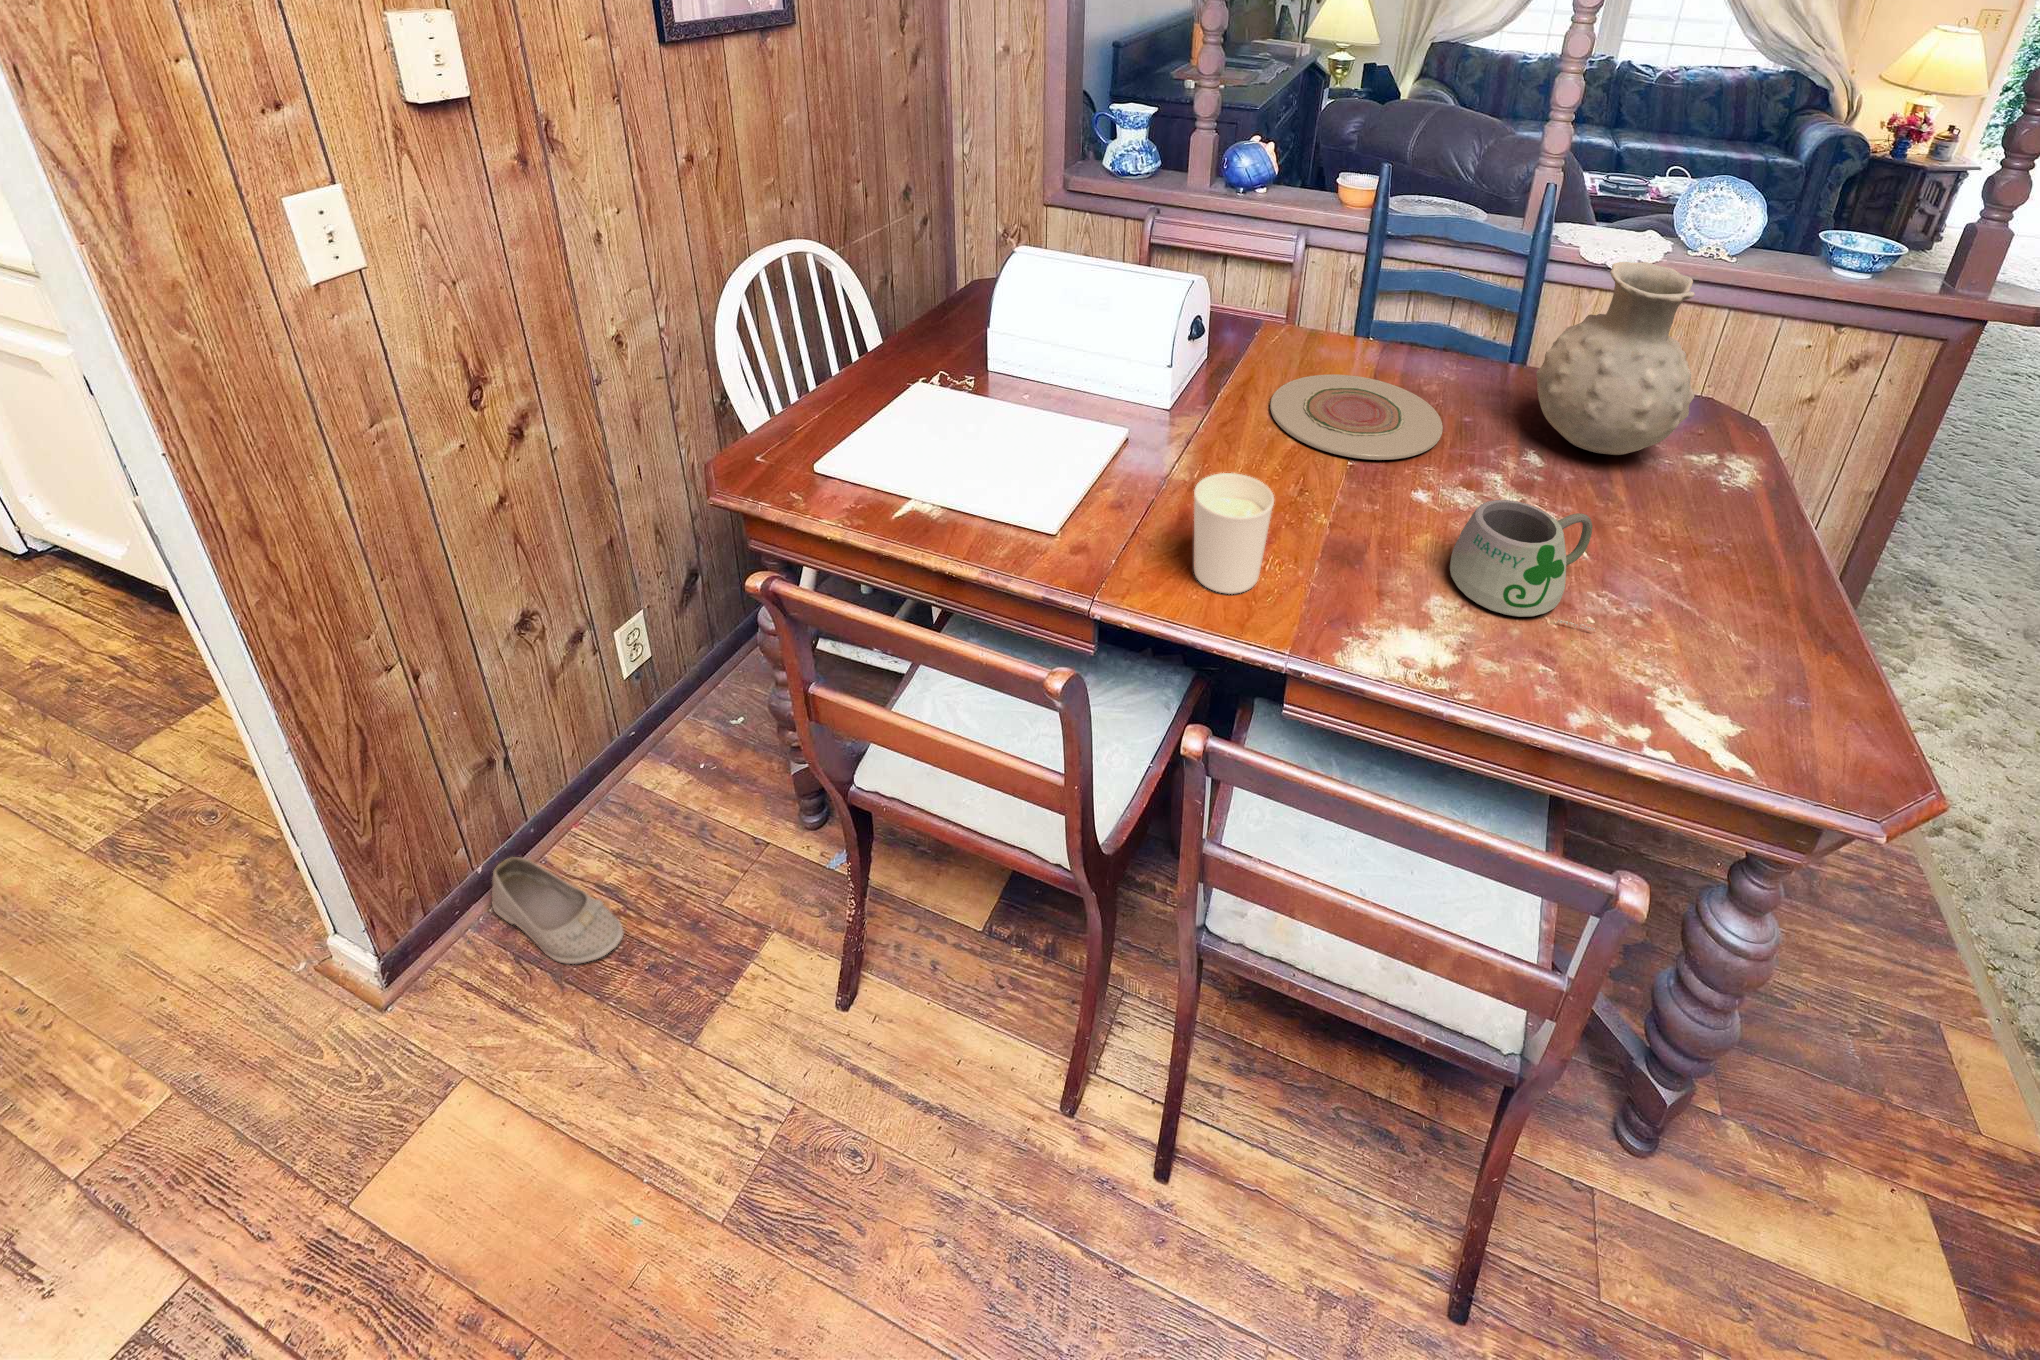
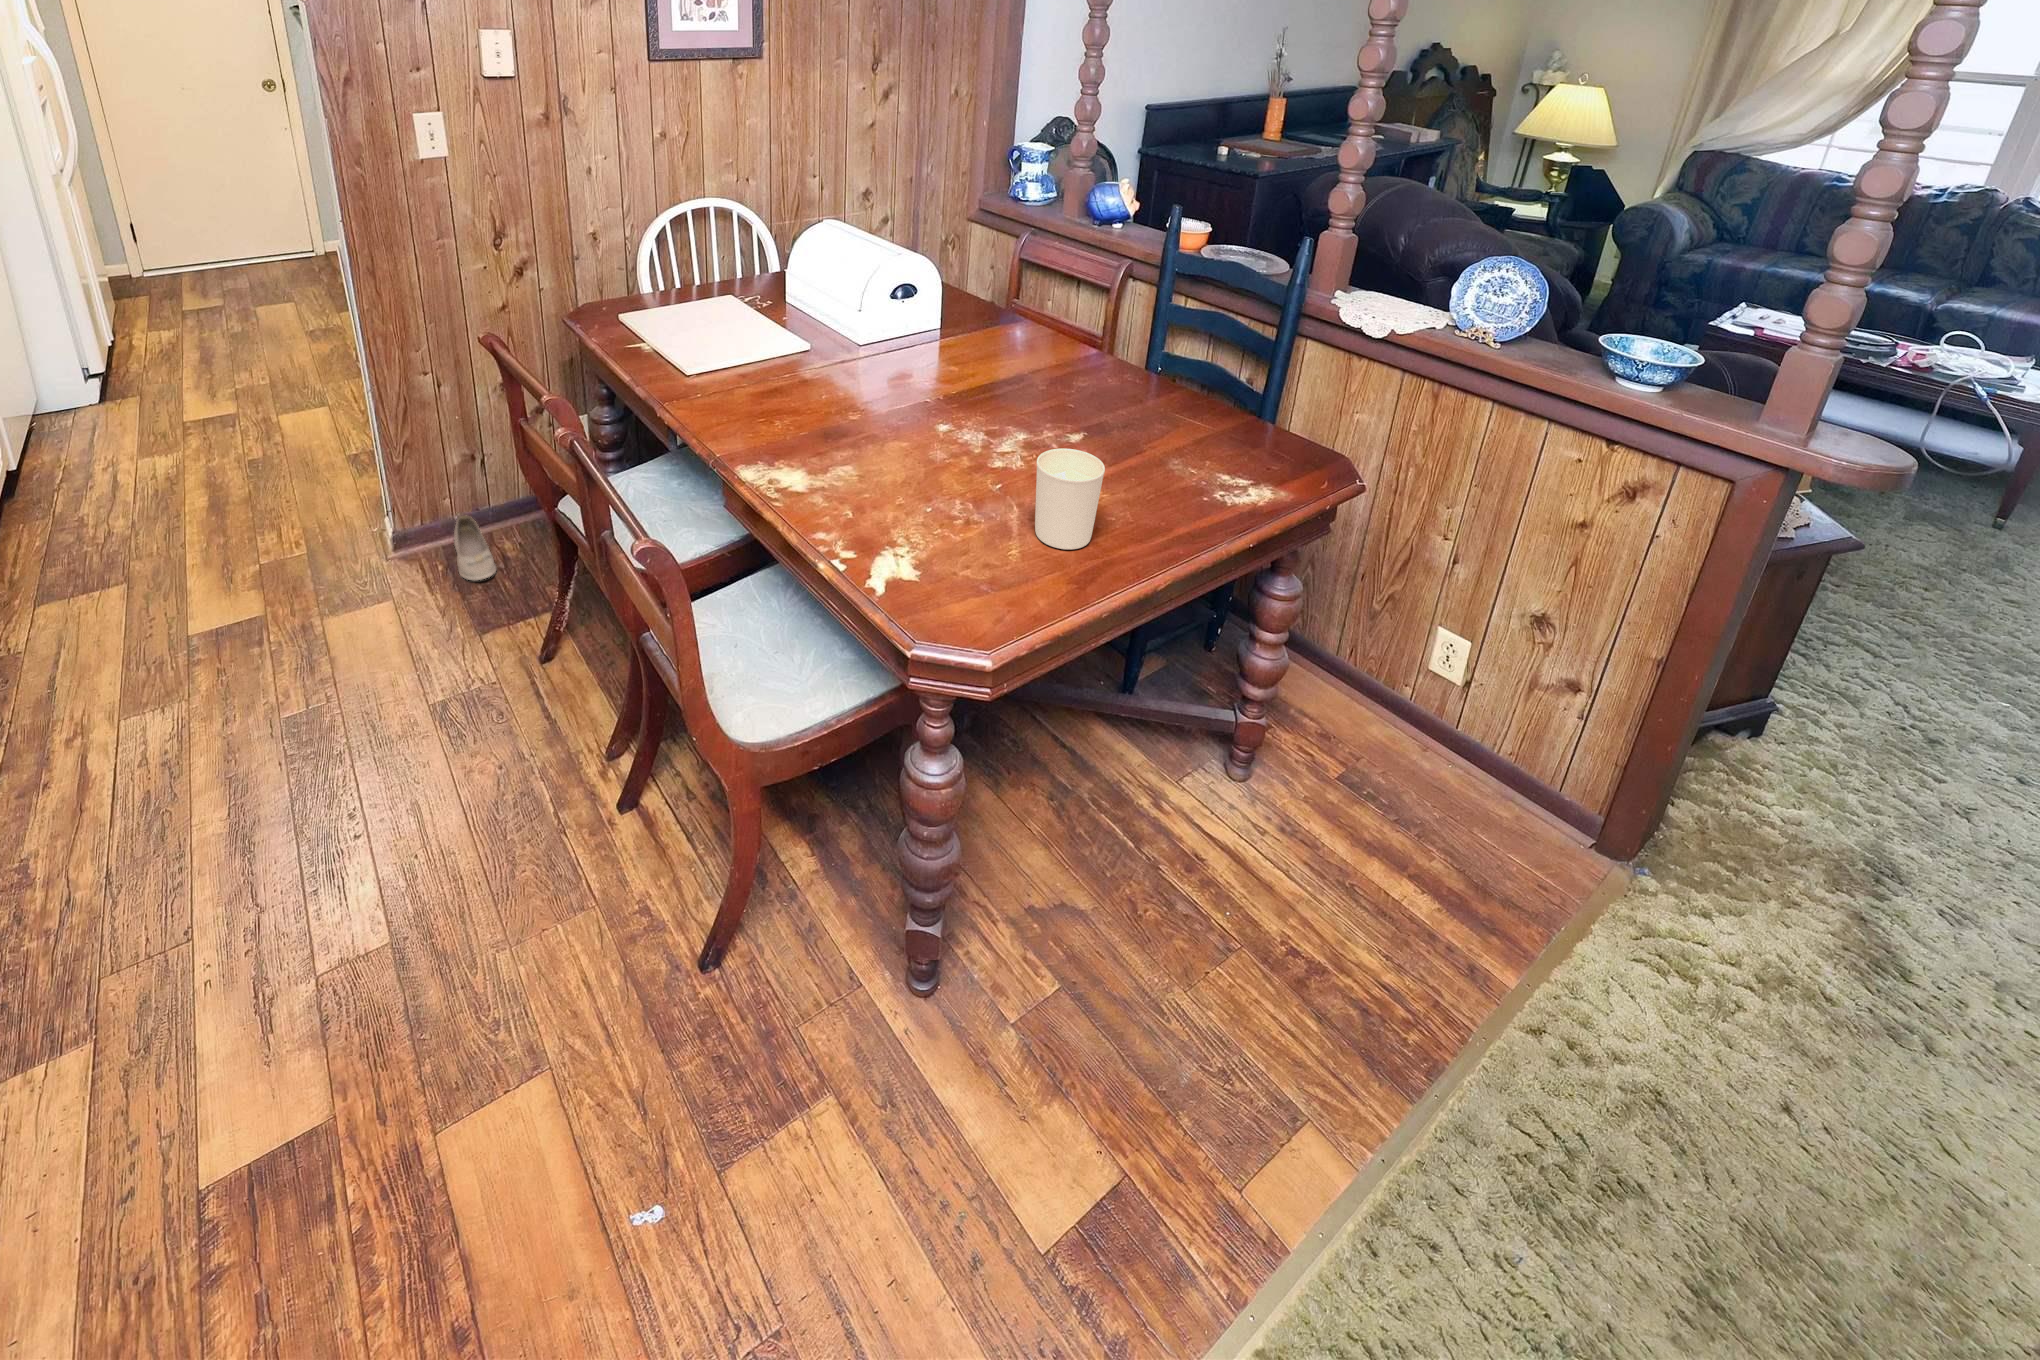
vase: present [1536,262,1695,455] -> none [1101,278,1230,453]
plate: present [1270,375,1443,460] -> none [916,351,1054,409]
candle holder: present [1194,473,1274,594] -> present [1035,449,1105,549]
mug: present [1450,500,1595,631] -> none [872,414,980,517]

